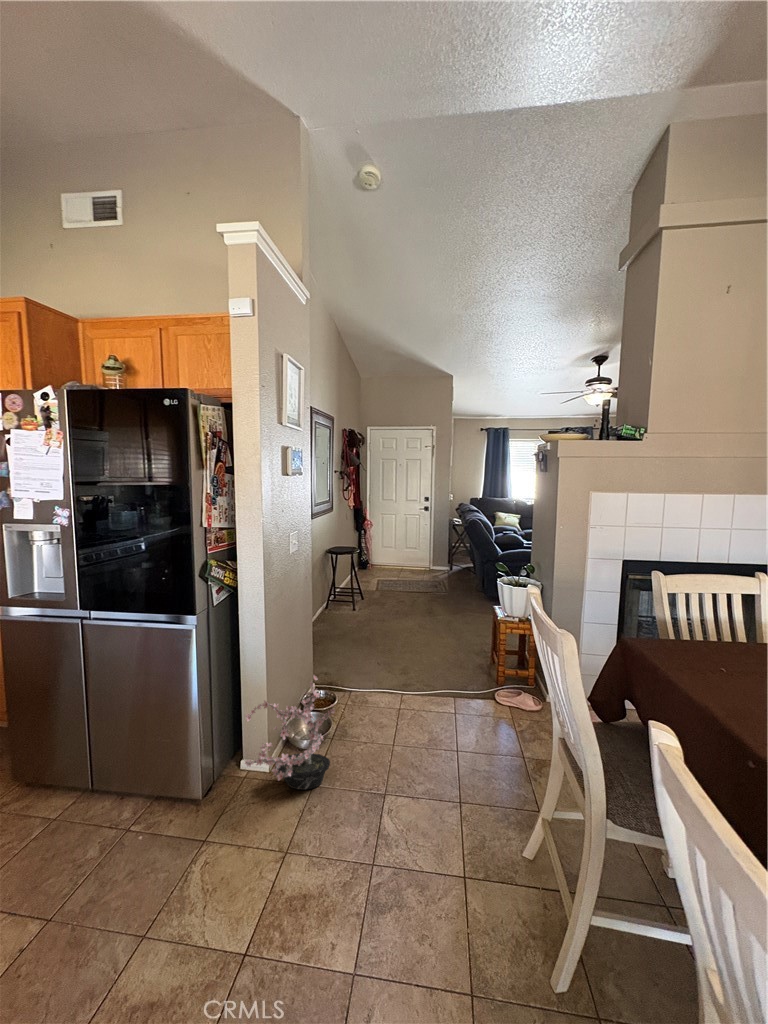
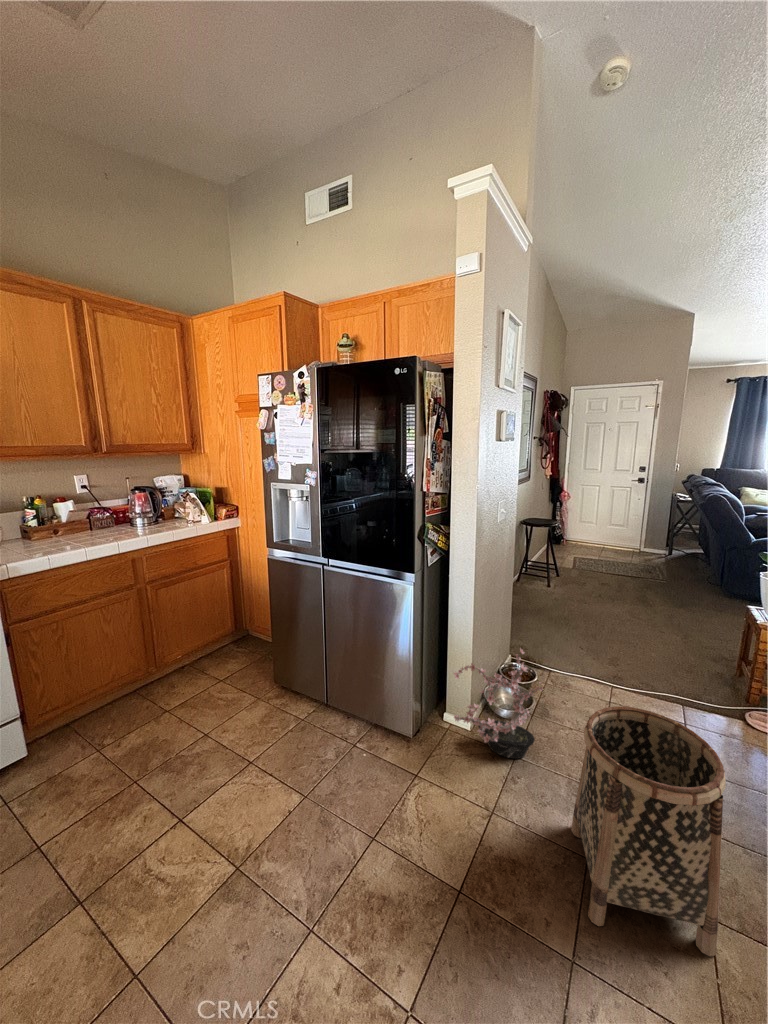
basket: none [360,709,467,926] -> present [571,706,726,956]

